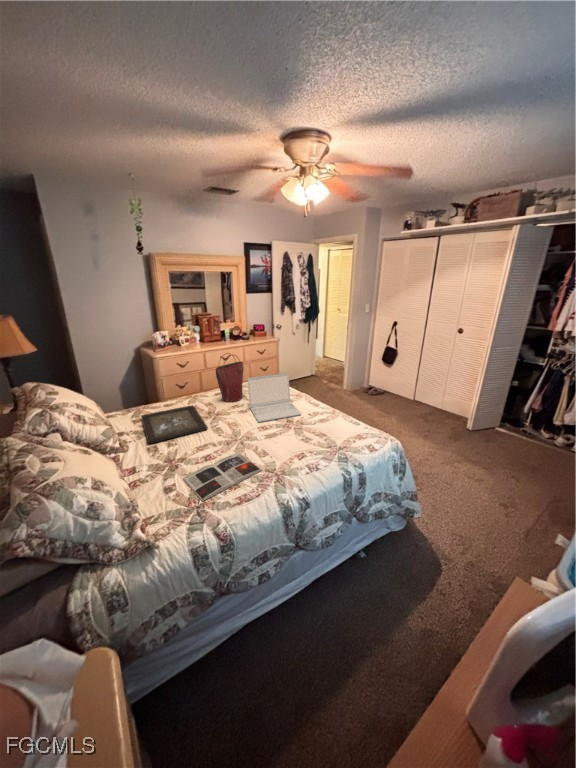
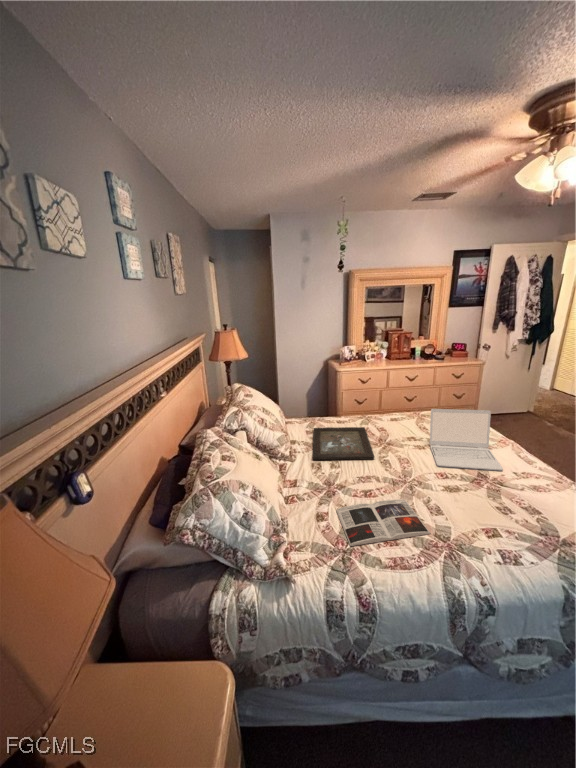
handbag: present [216,353,244,402] -> none [394,376,429,433]

